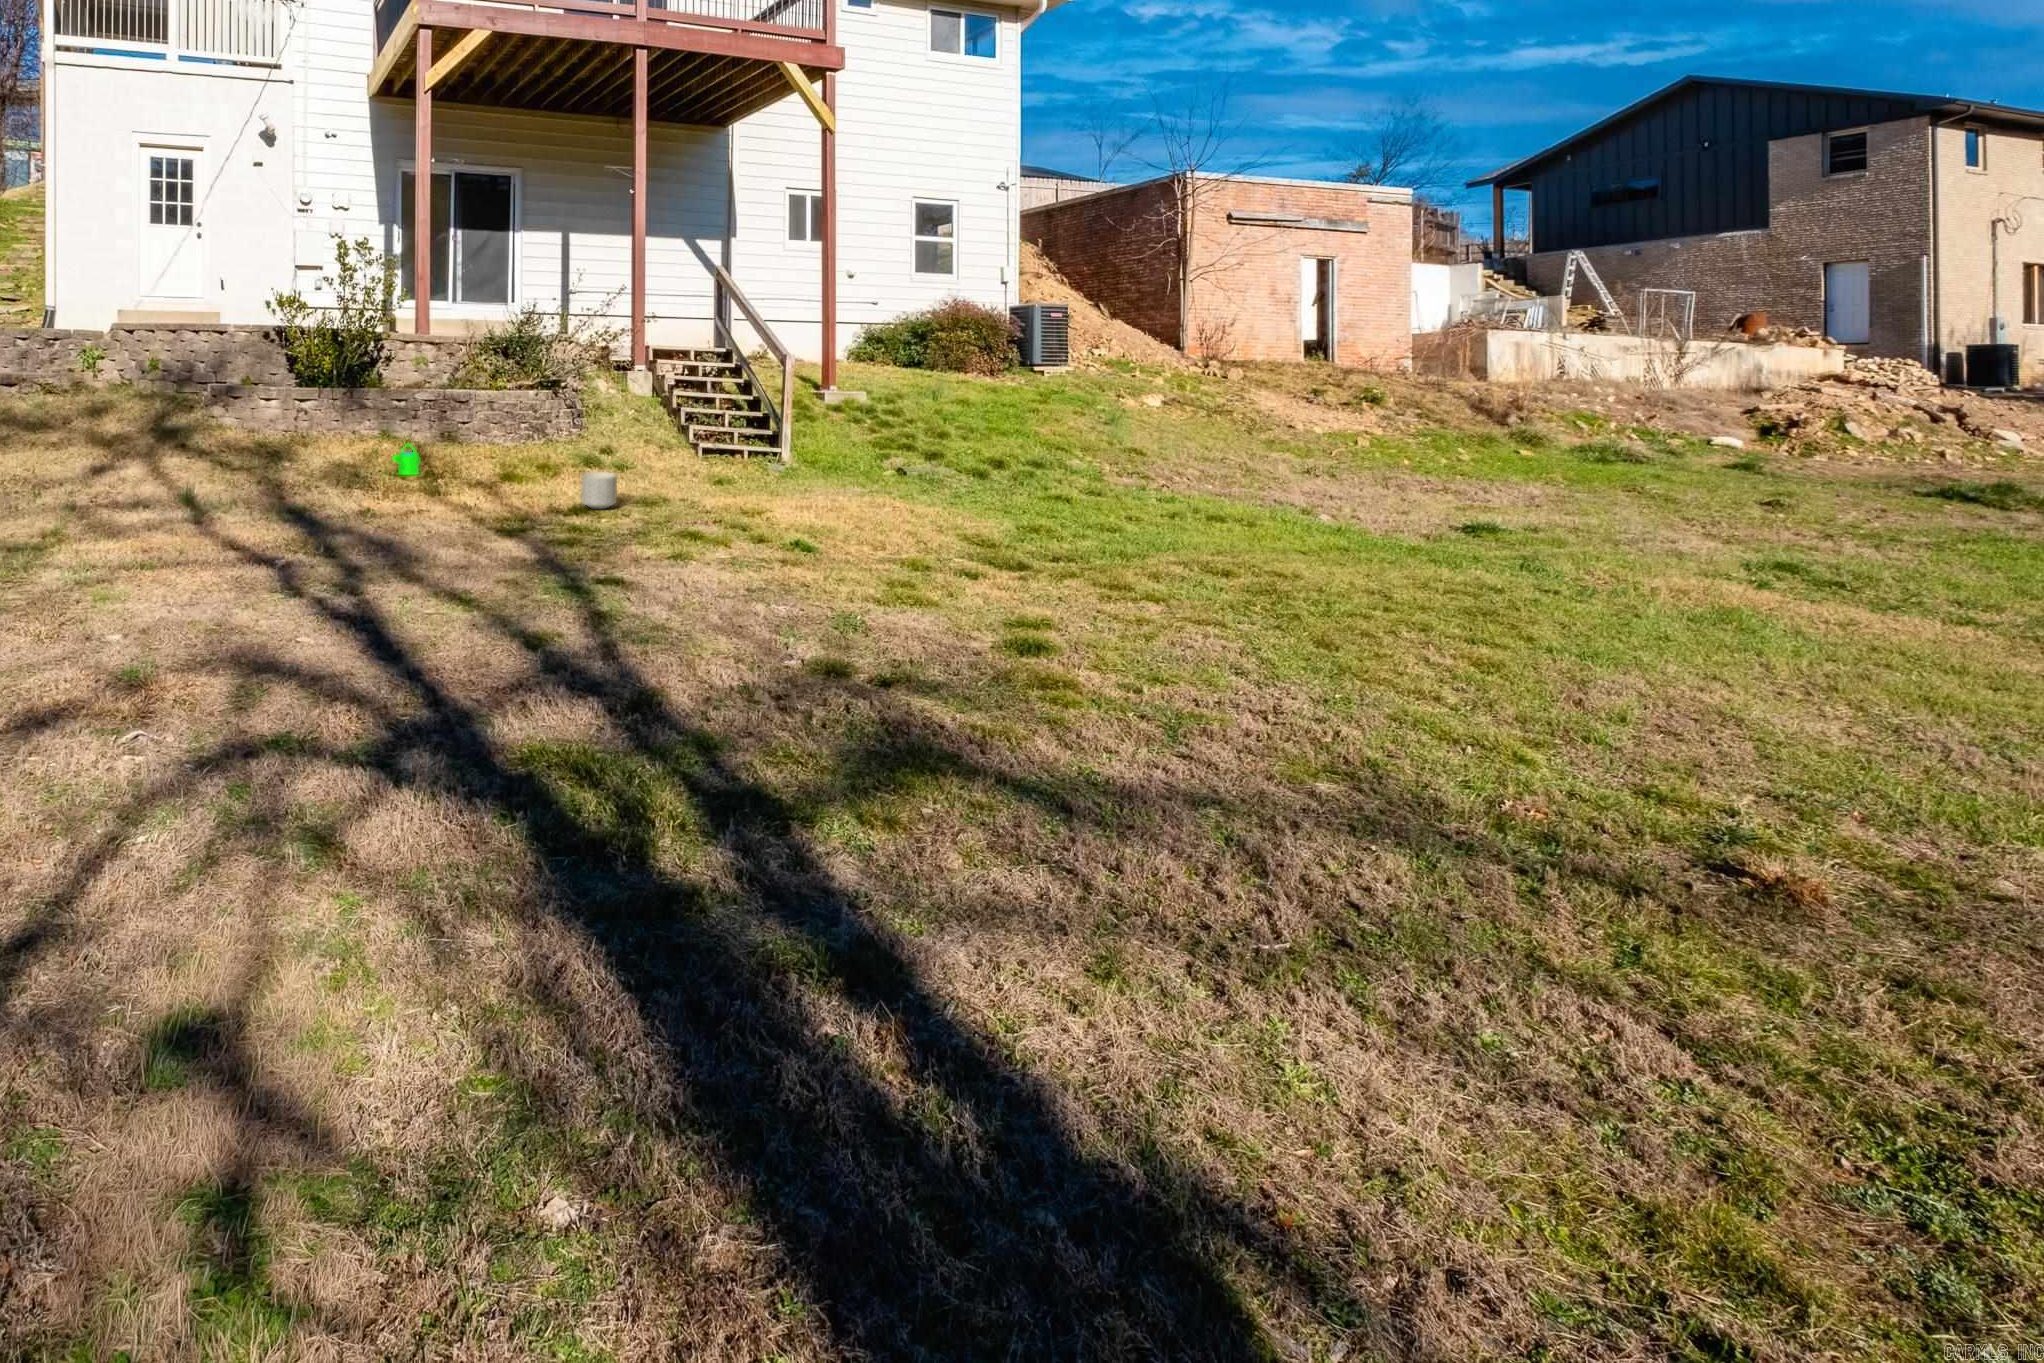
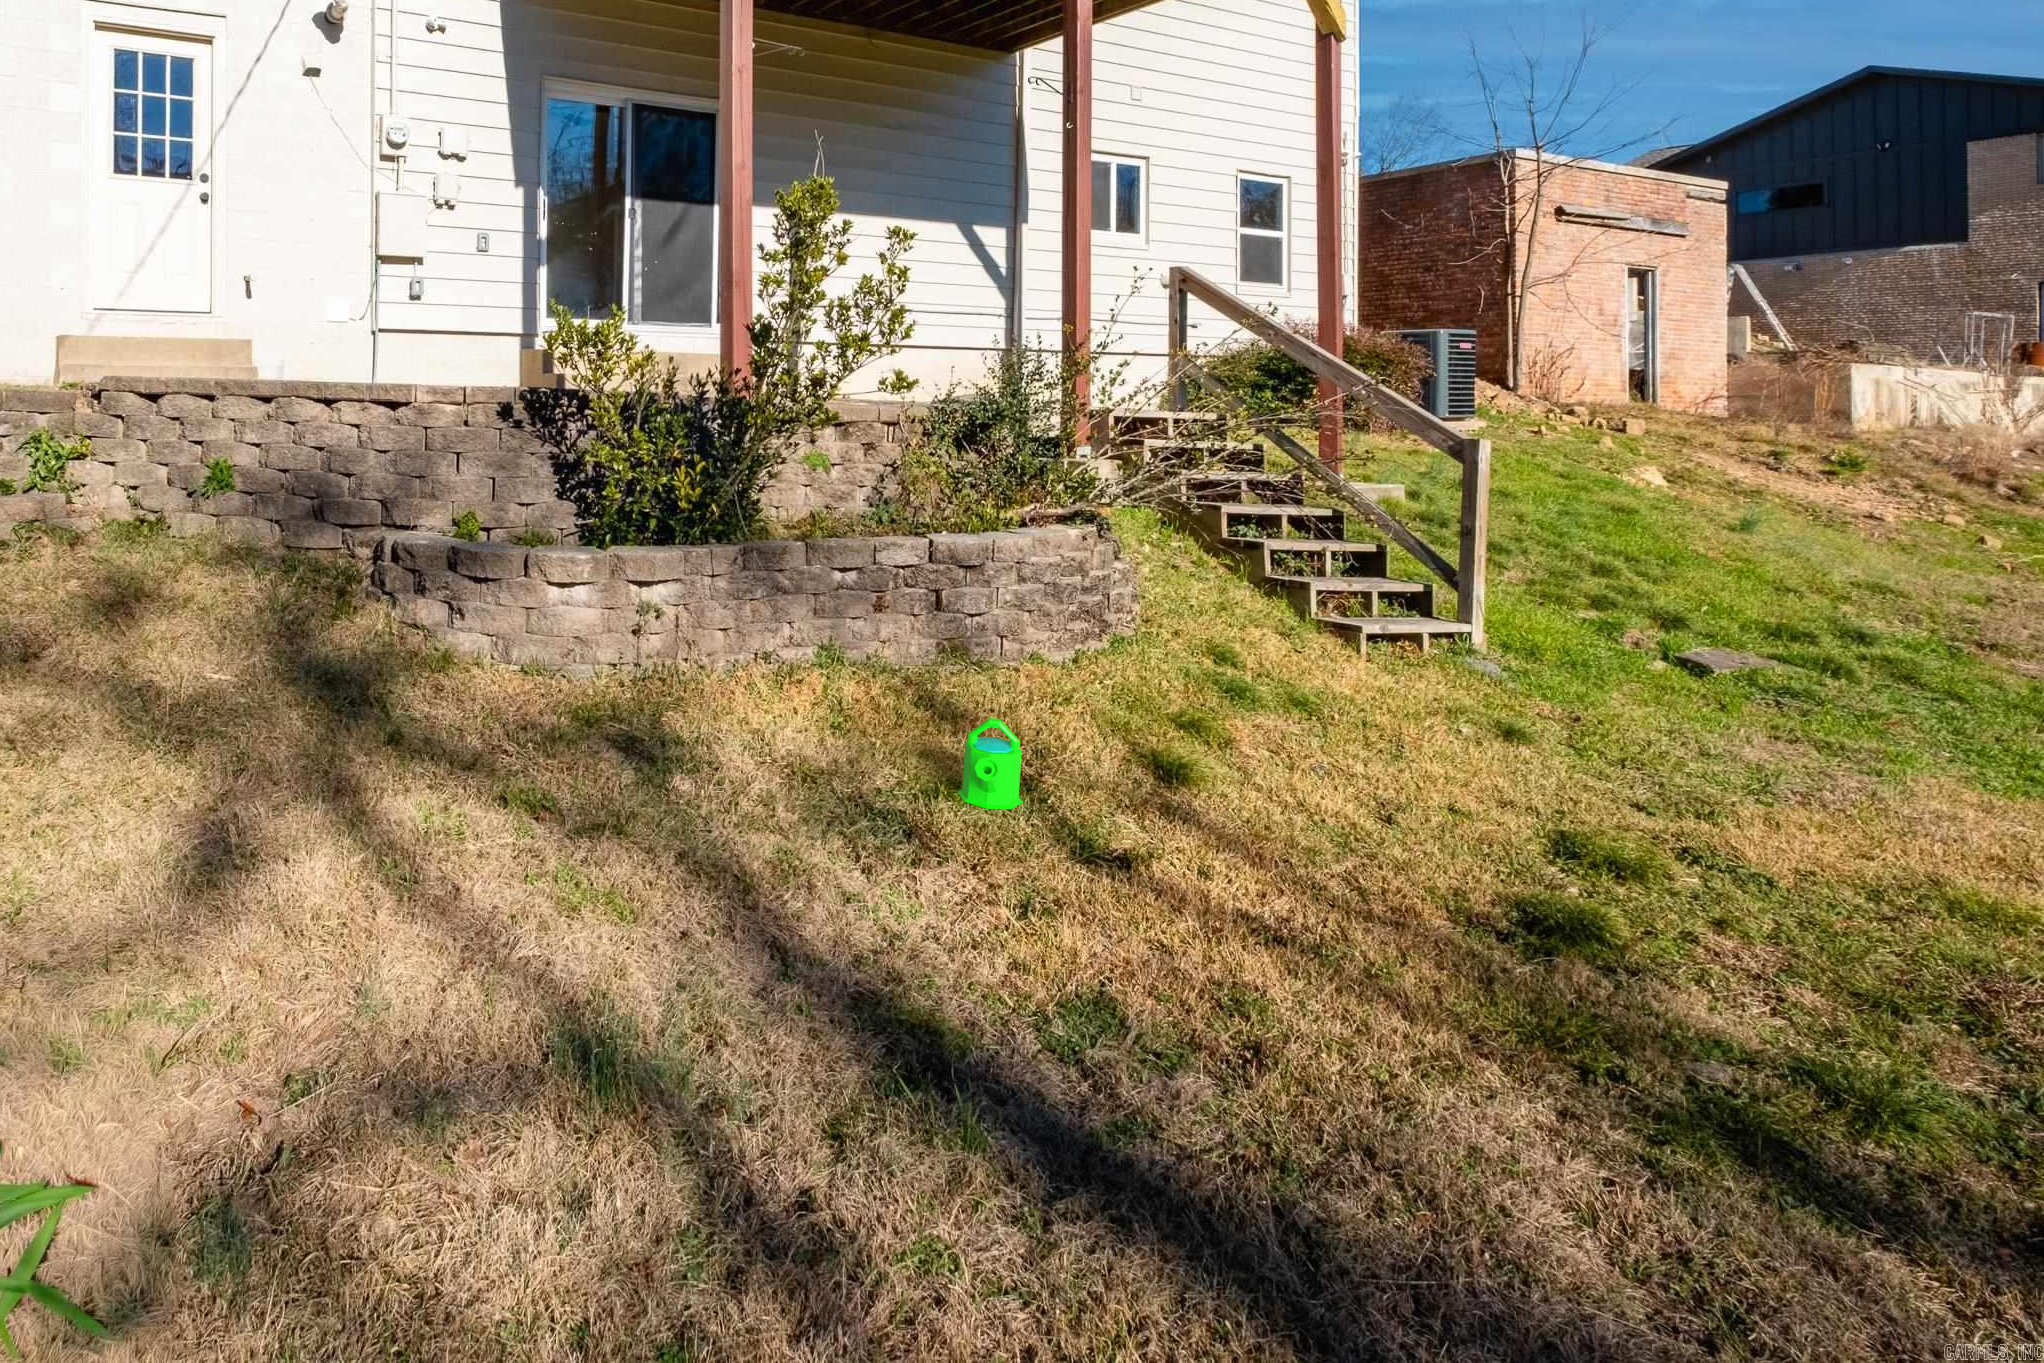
planter: present [581,472,617,509] -> none [1789,883,1951,1022]

